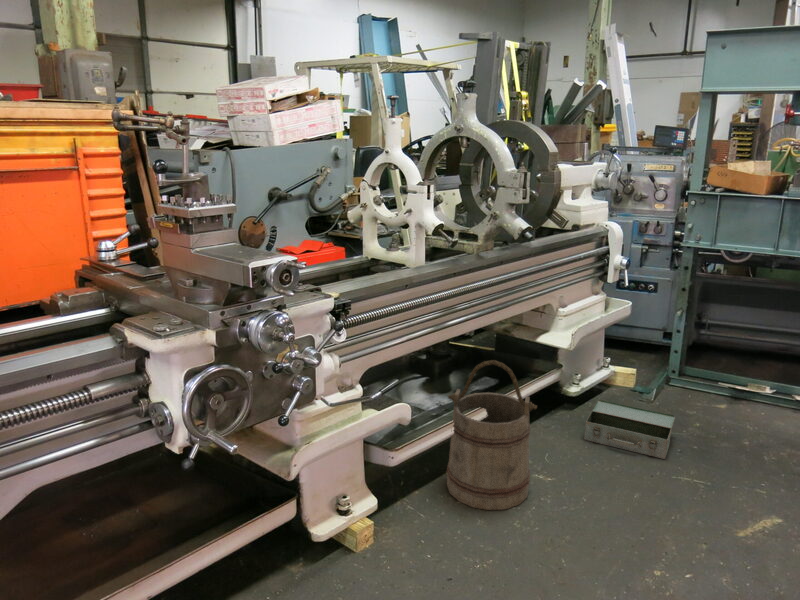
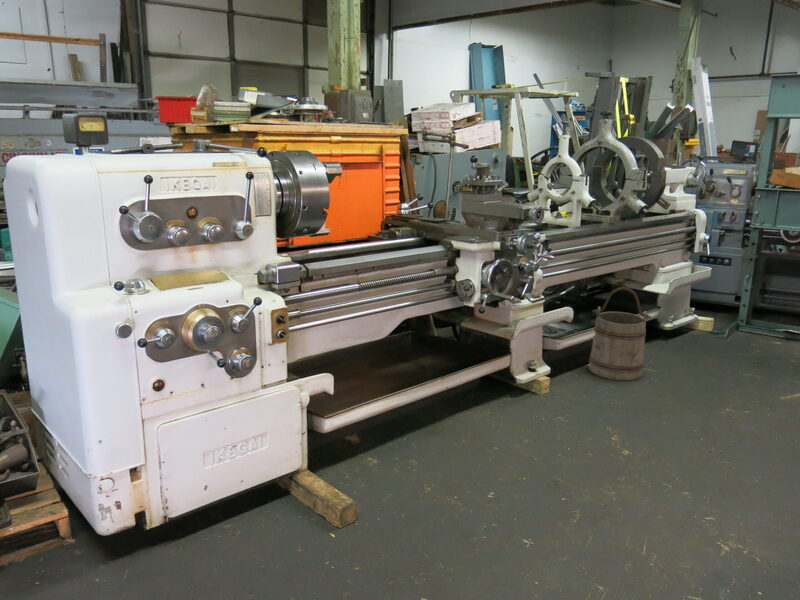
toolbox: present [584,400,675,459] -> none [677,331,742,365]

